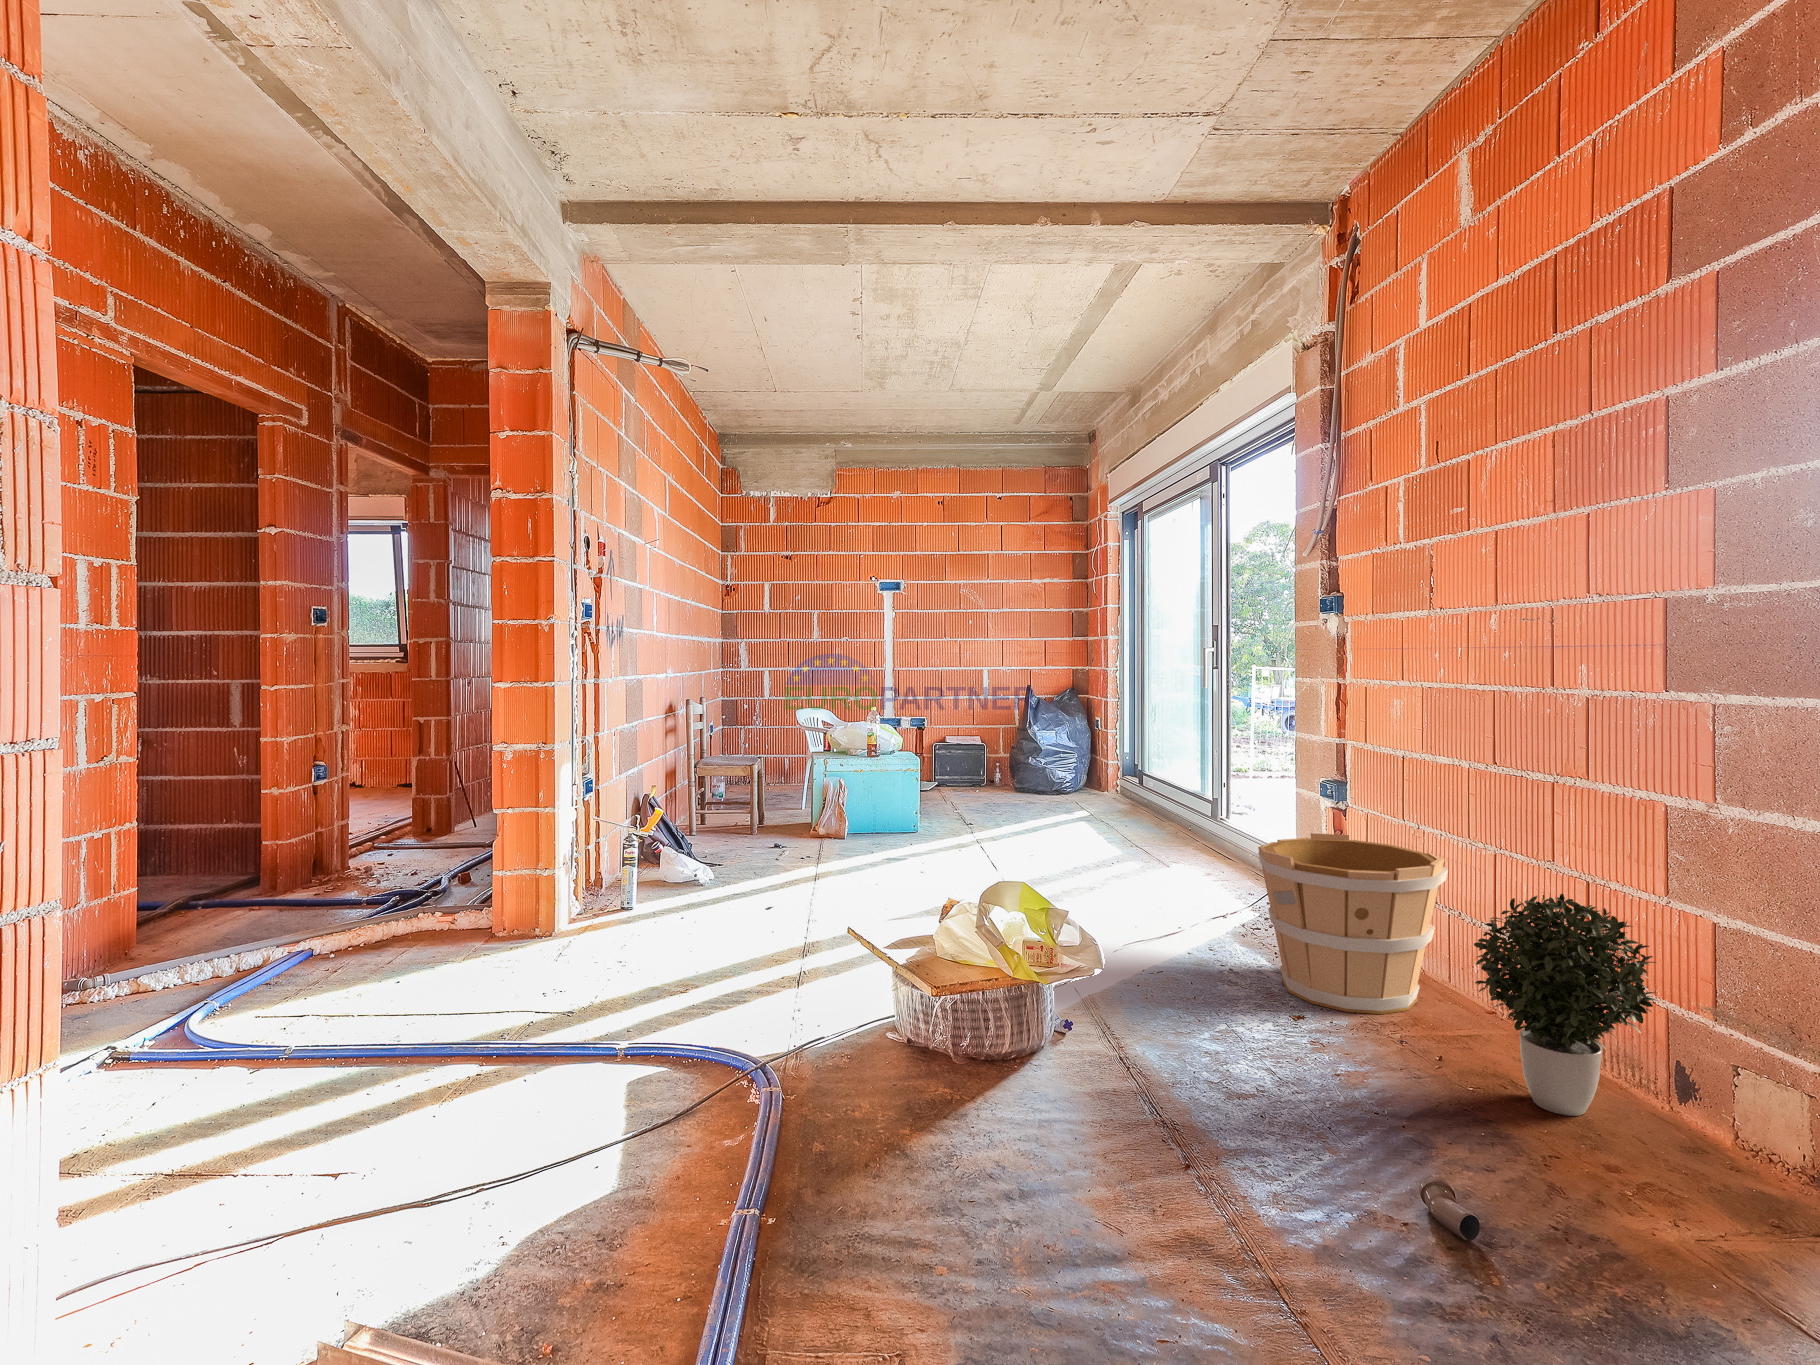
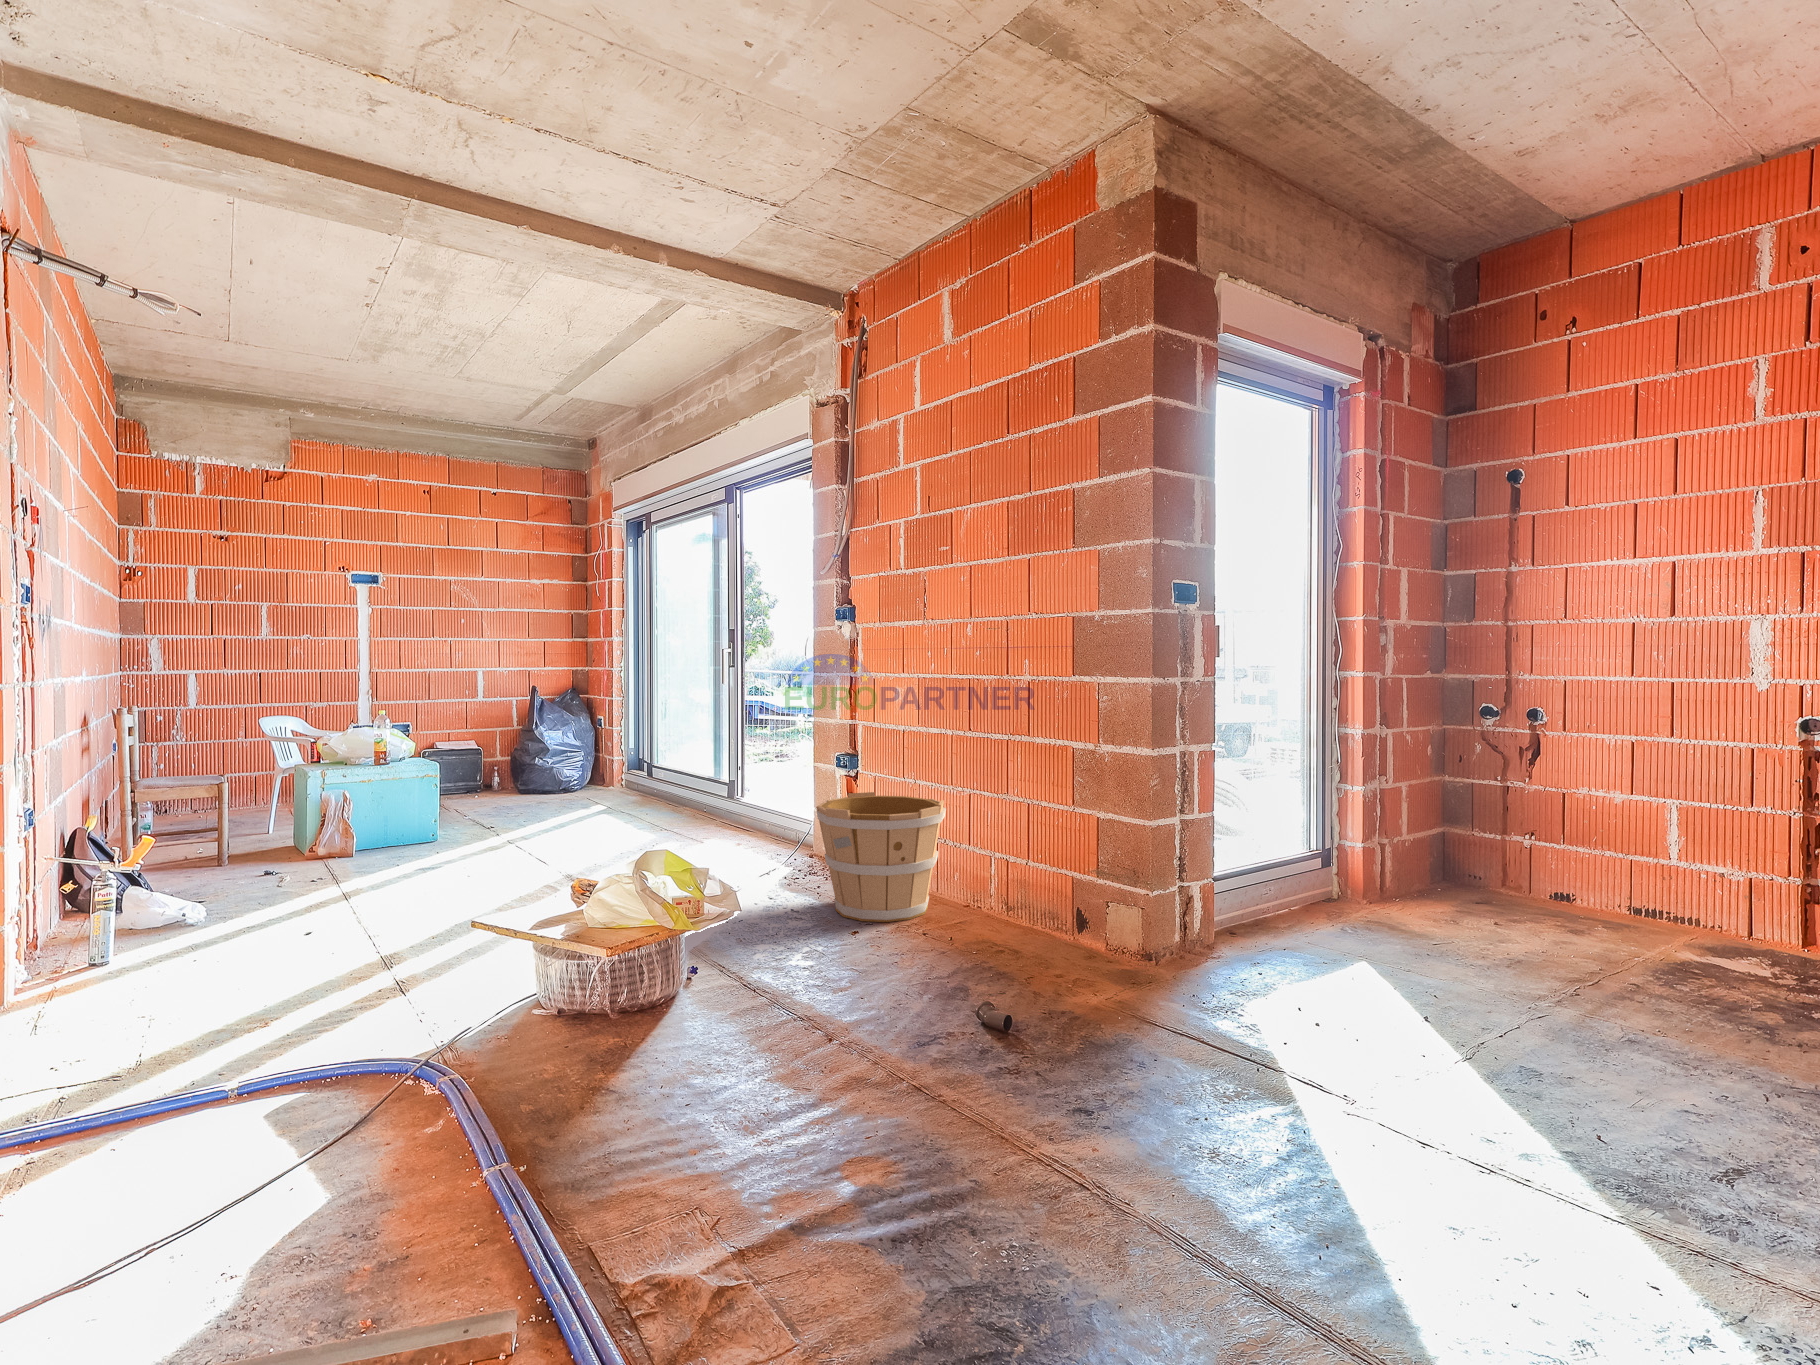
potted plant: present [1474,894,1658,1116] -> none [978,810,1080,954]

